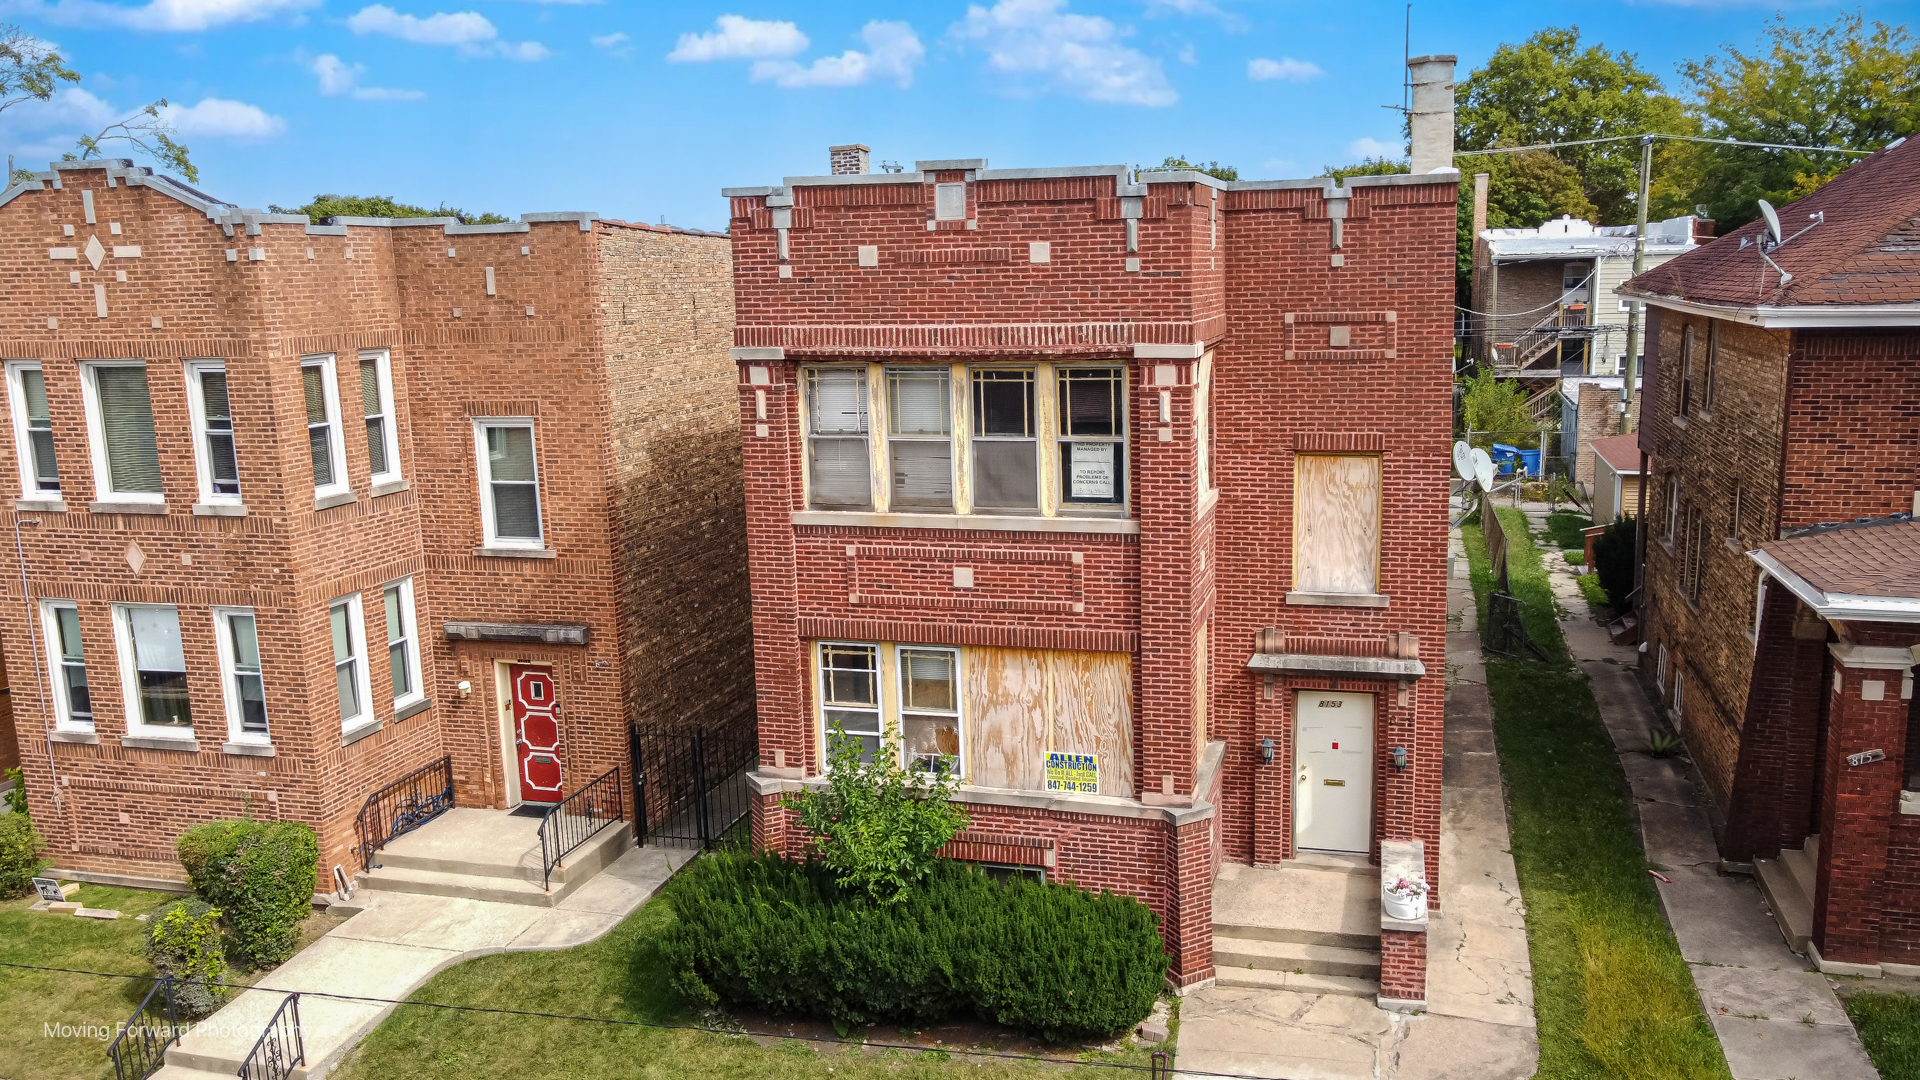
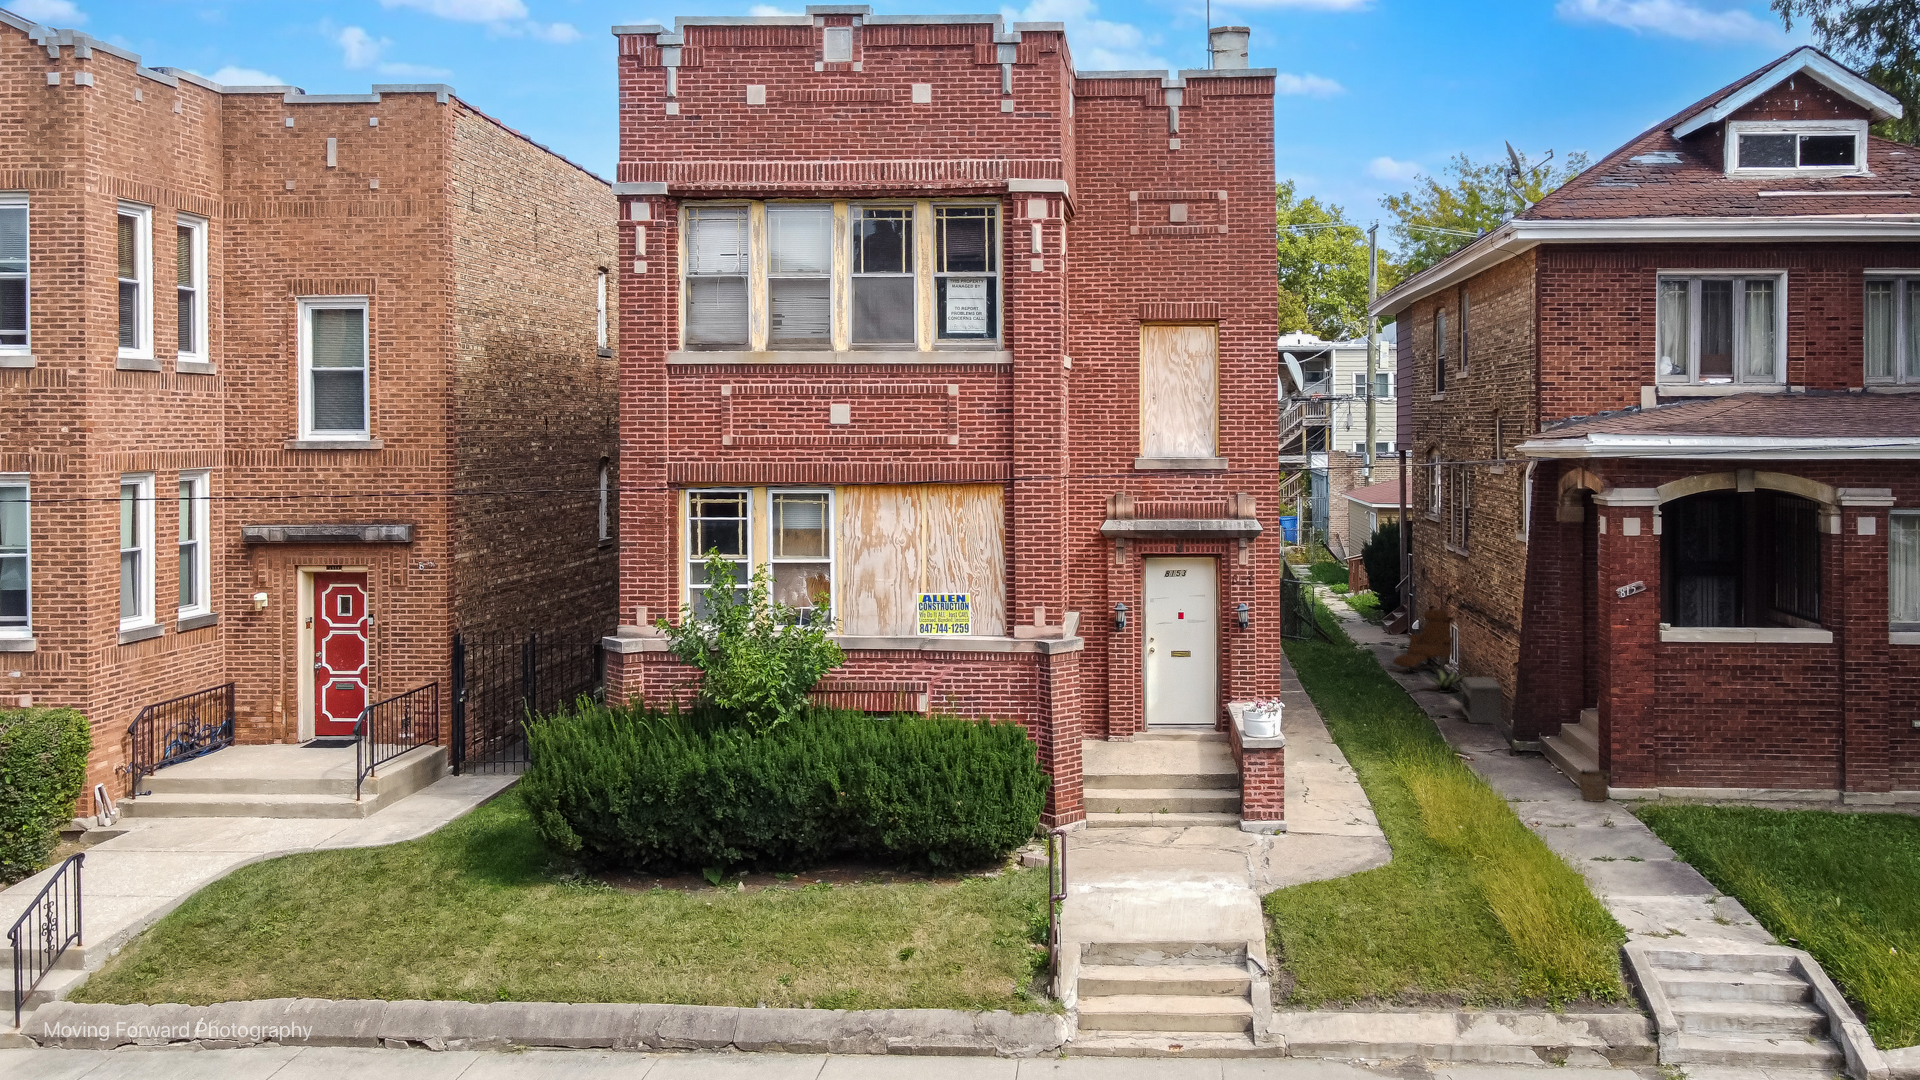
lounge chair: none [1609,646,1683,722] -> present [1393,609,1453,673]
bench: none [1669,762,1710,824] -> present [1462,677,1502,724]
bucket: none [1764,951,1804,991] -> present [1578,770,1610,802]

